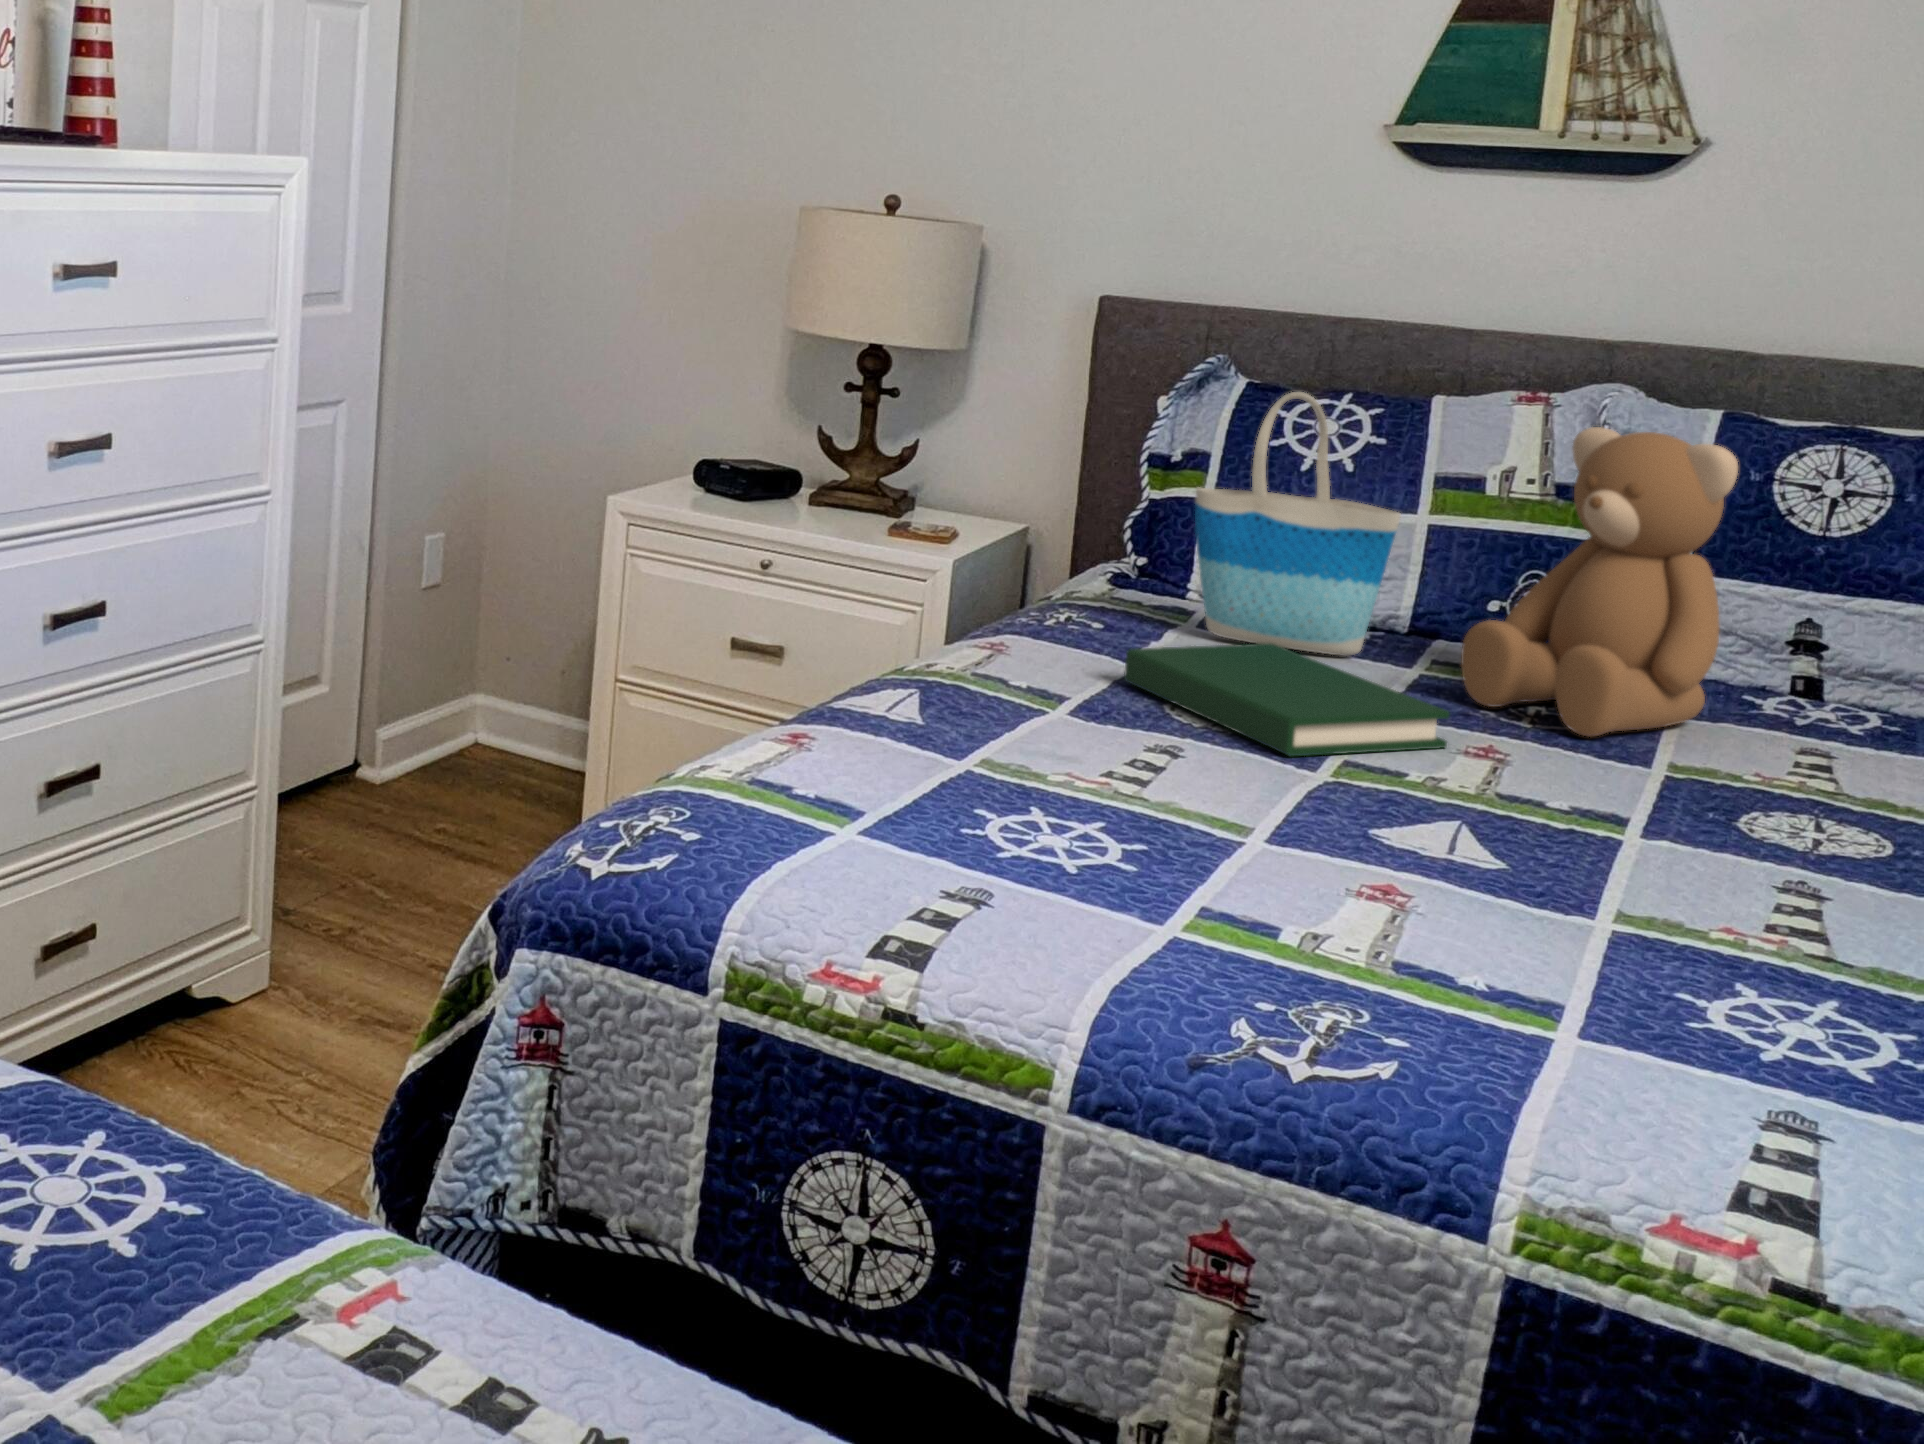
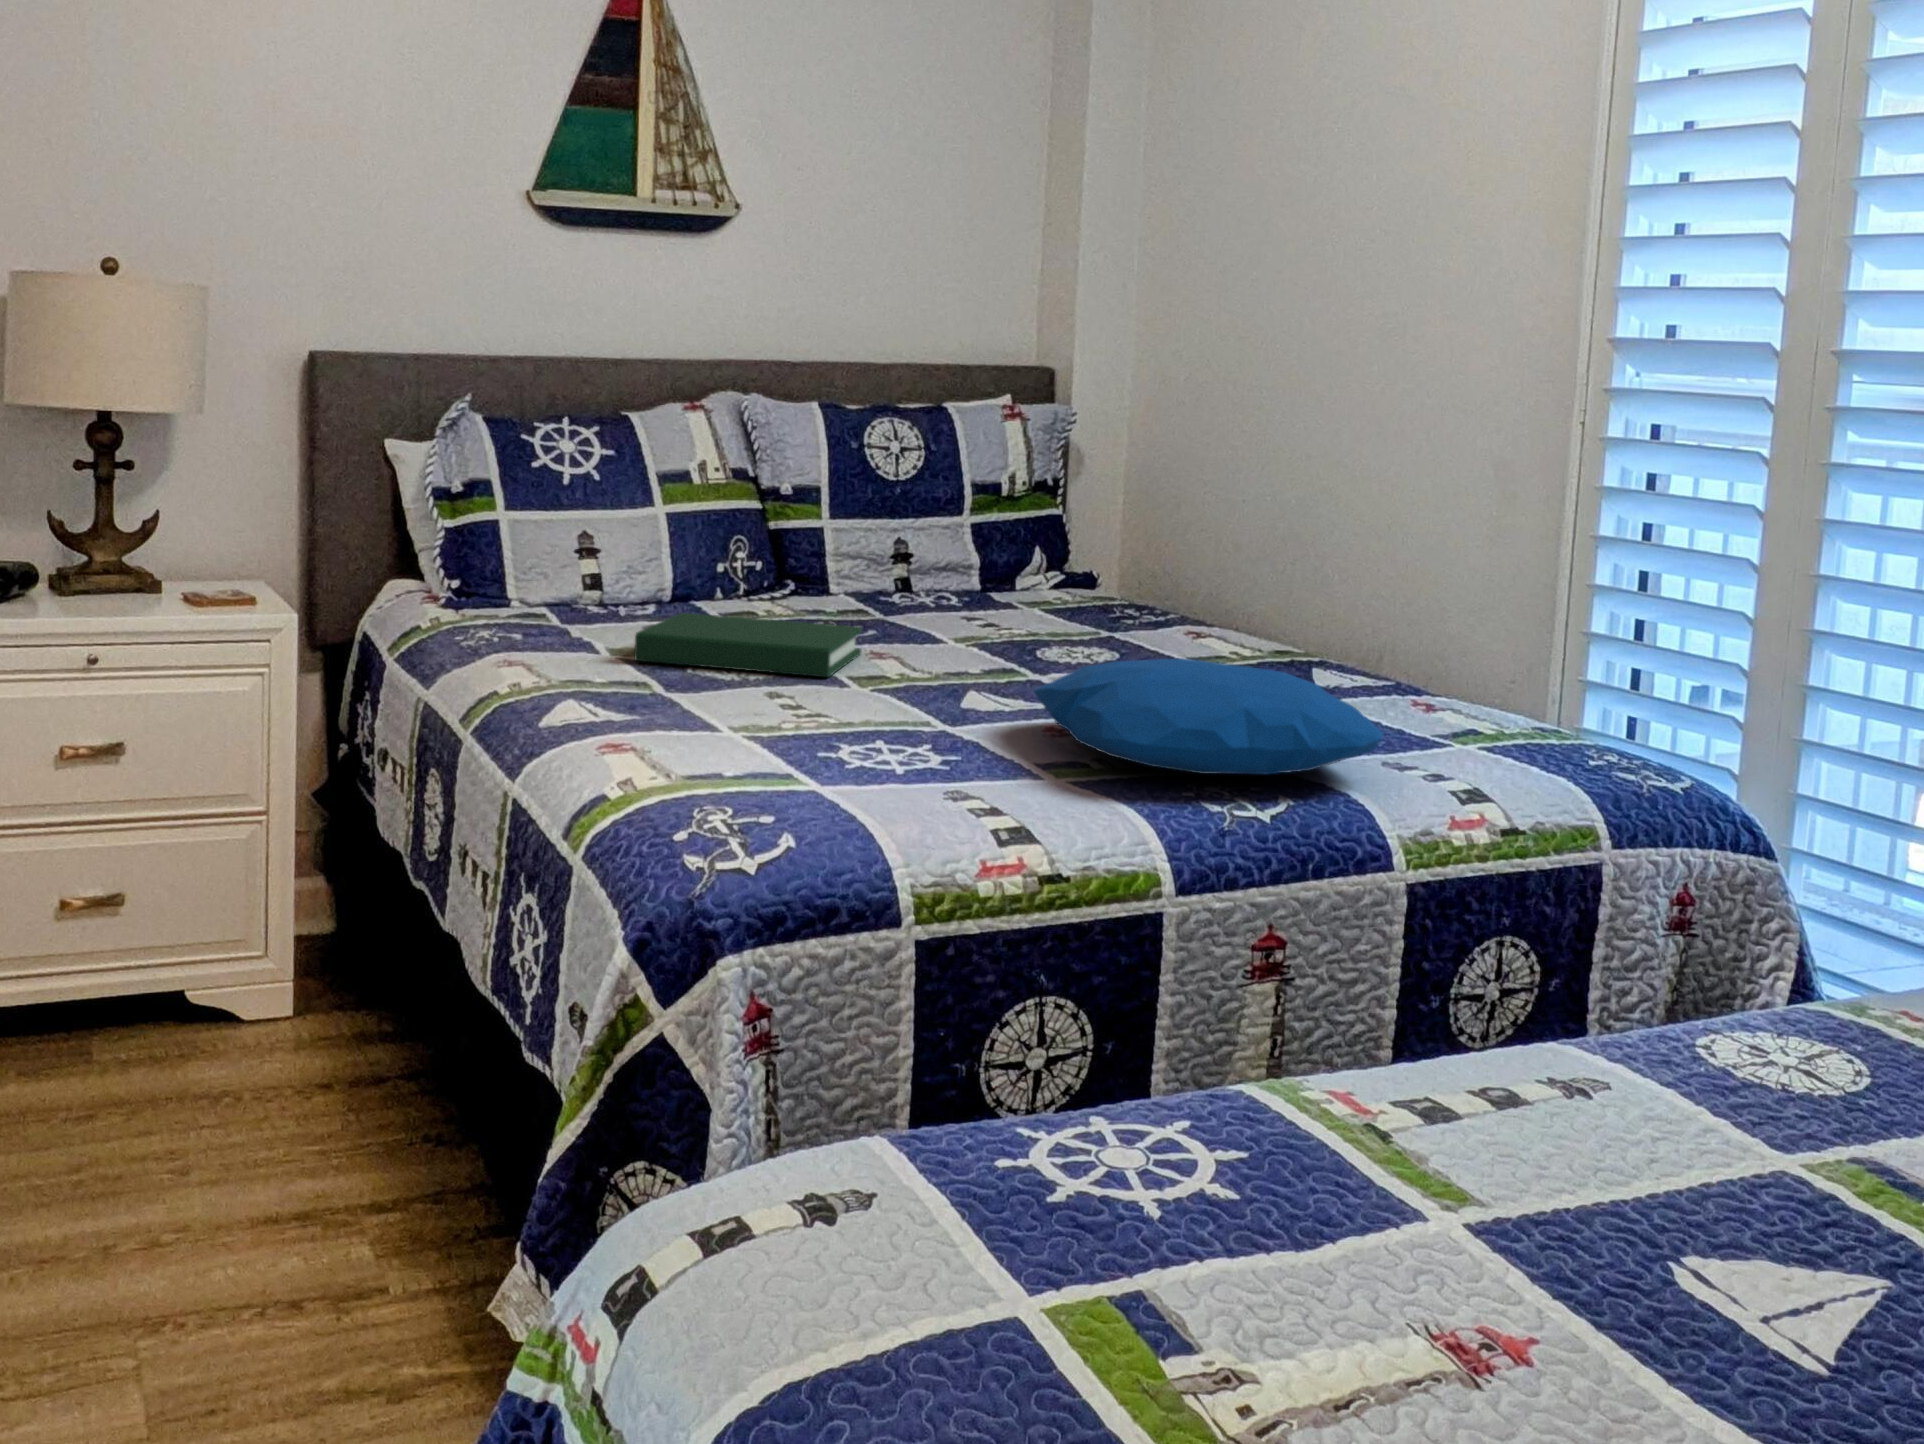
tote bag: present [1195,392,1401,655] -> none [567,415,708,622]
teddy bear: present [1461,427,1738,736] -> none [786,422,925,632]
pillow: none [1167,813,1770,1062] -> present [1034,658,1383,774]

